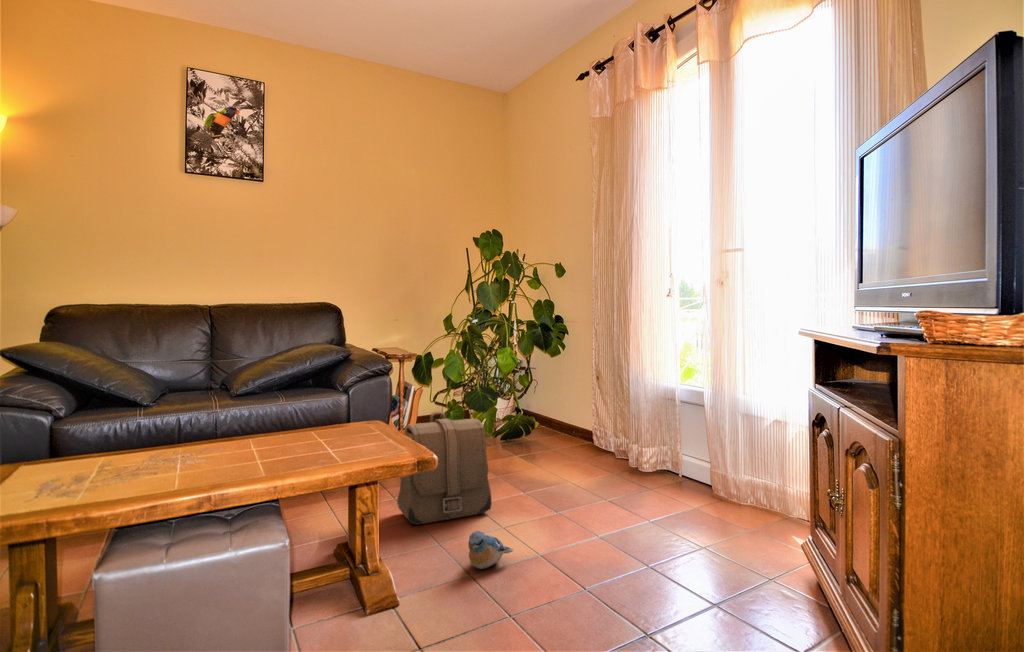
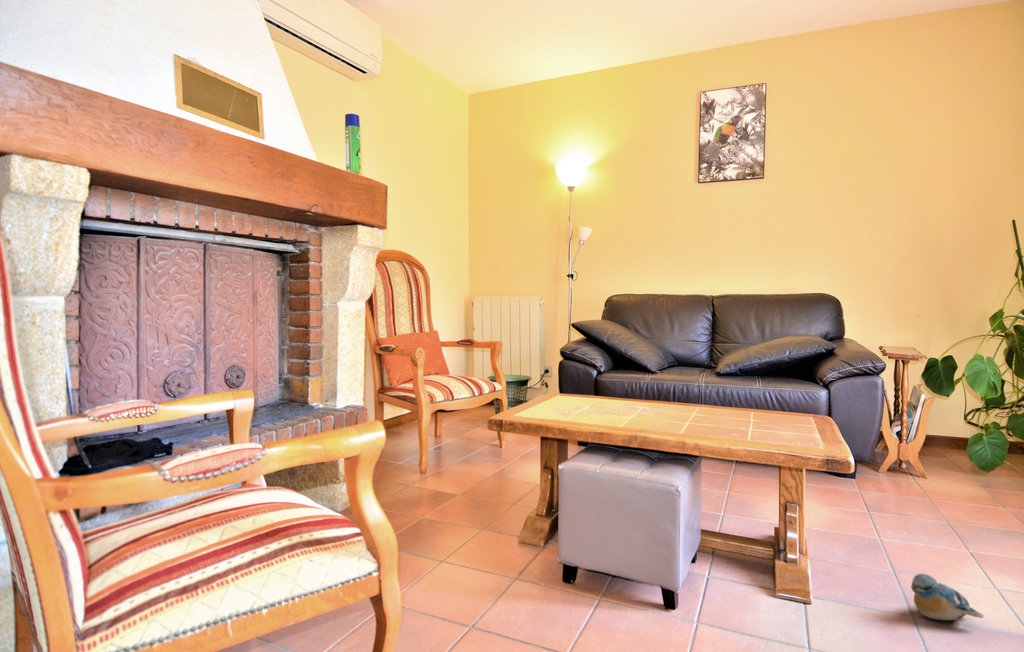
backpack: present [397,412,492,525] -> none [861,428,990,563]

